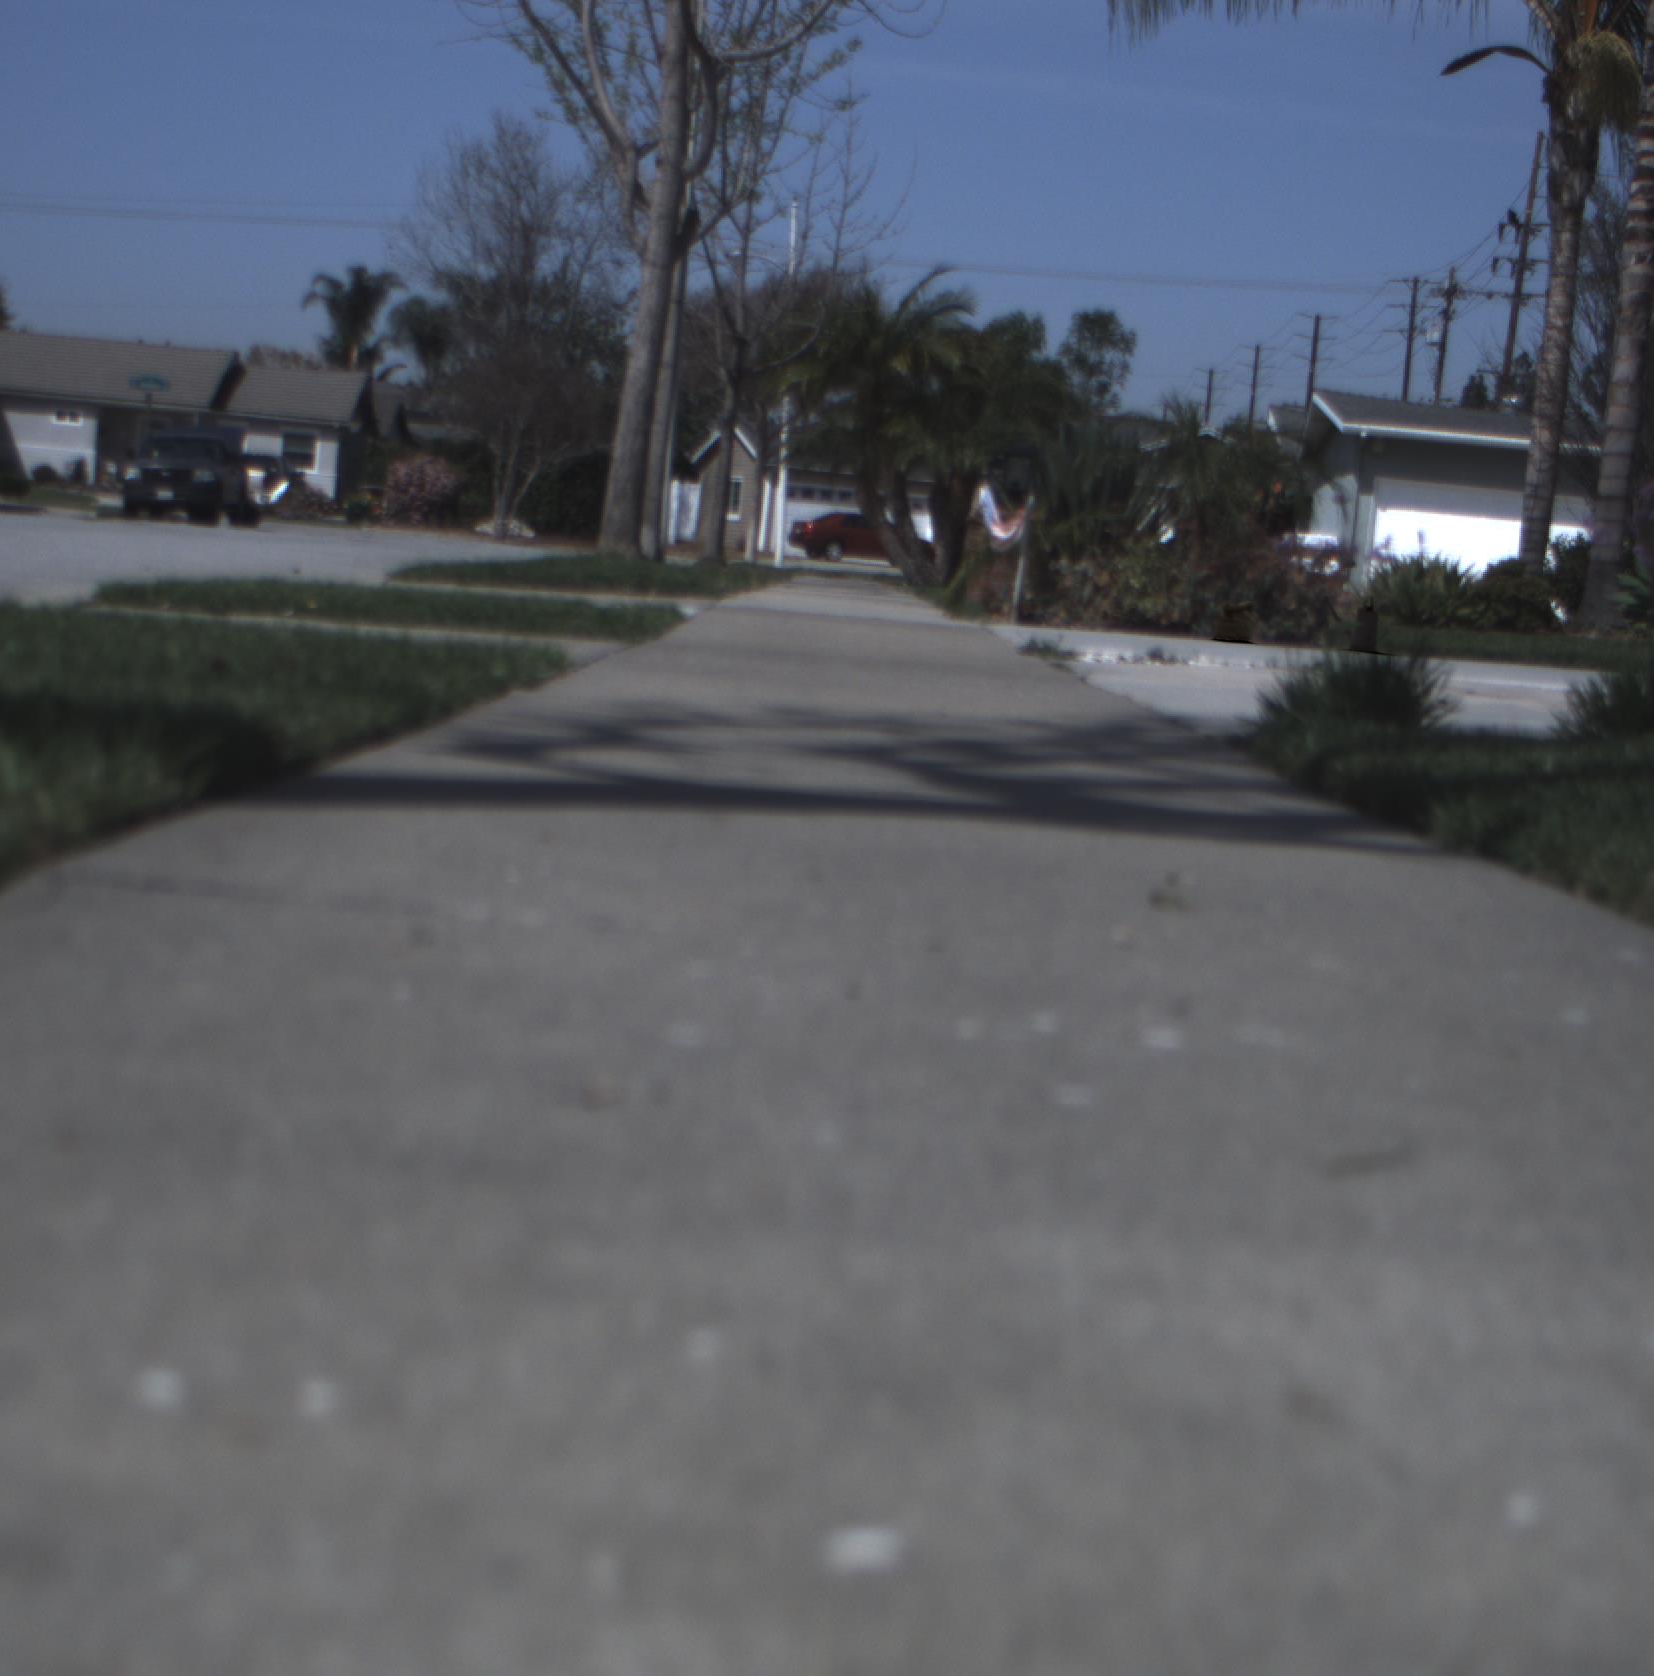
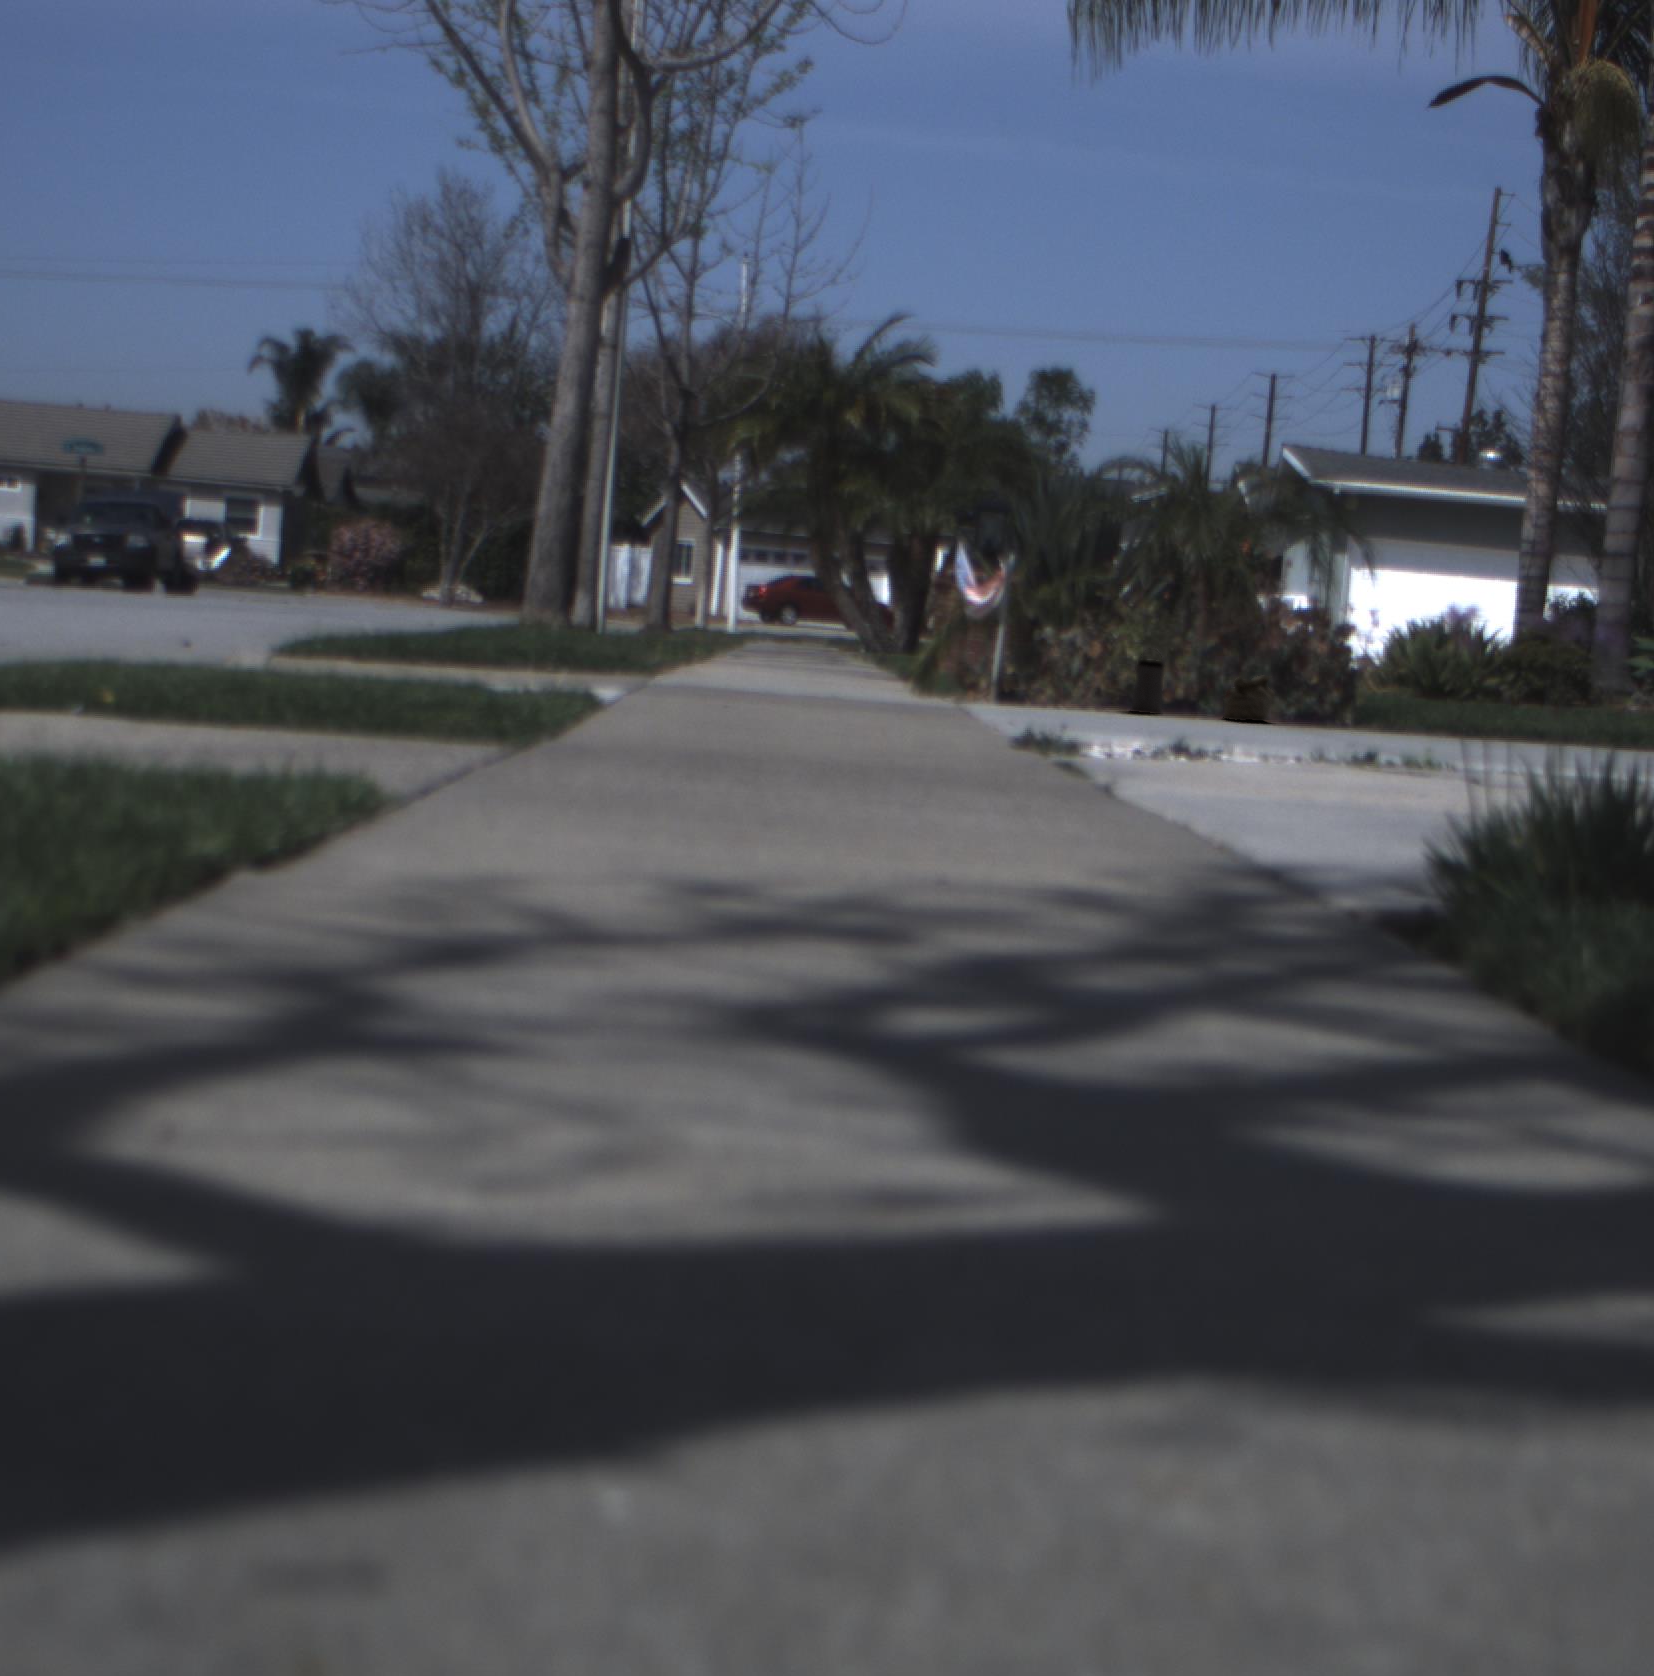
watering can: present [1326,595,1386,652] -> present [1131,649,1166,714]

